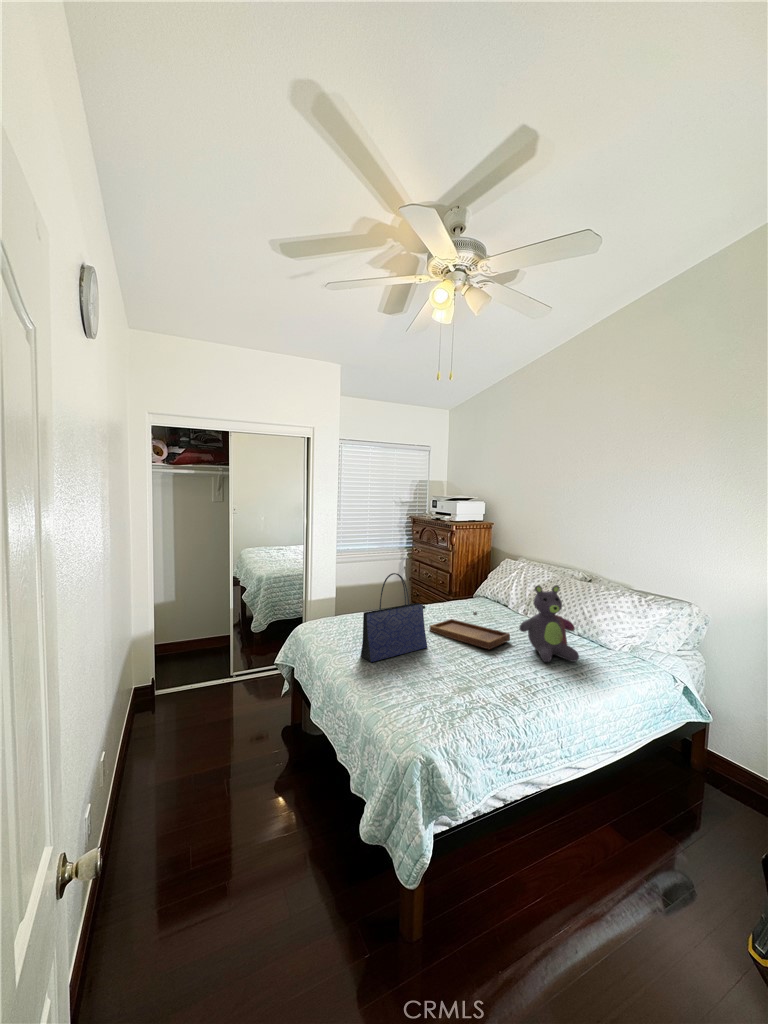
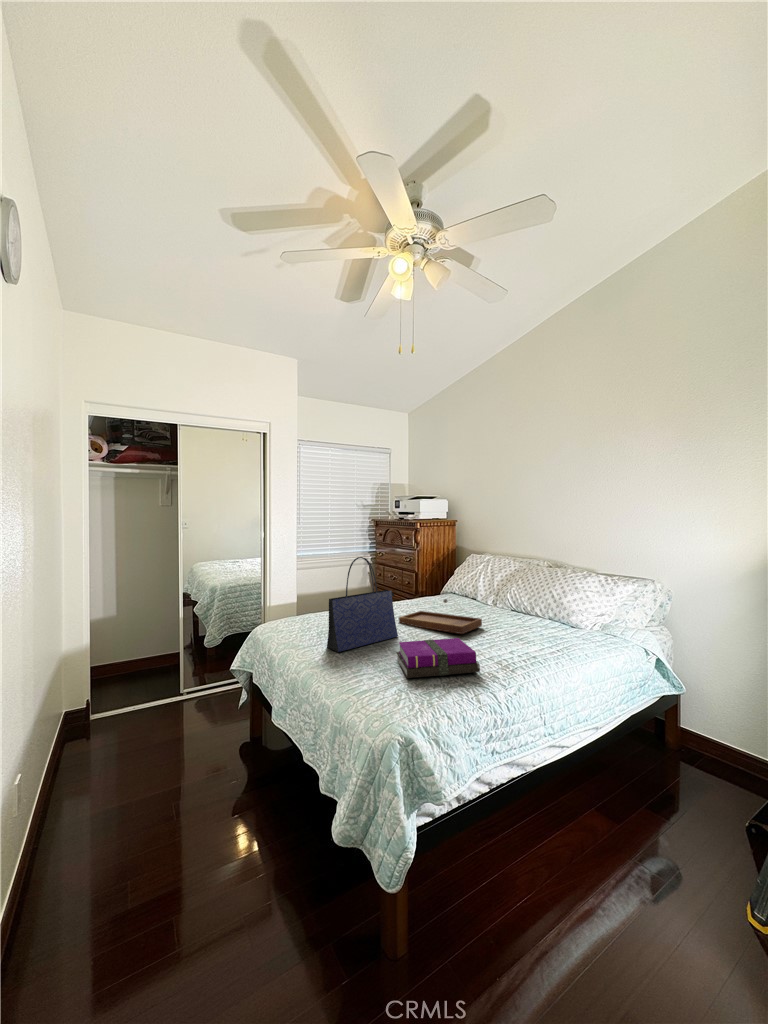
stuffed bear: present [519,585,579,662] -> none [491,564,553,642]
notebook: none [424,658,501,696] -> present [396,638,480,678]

